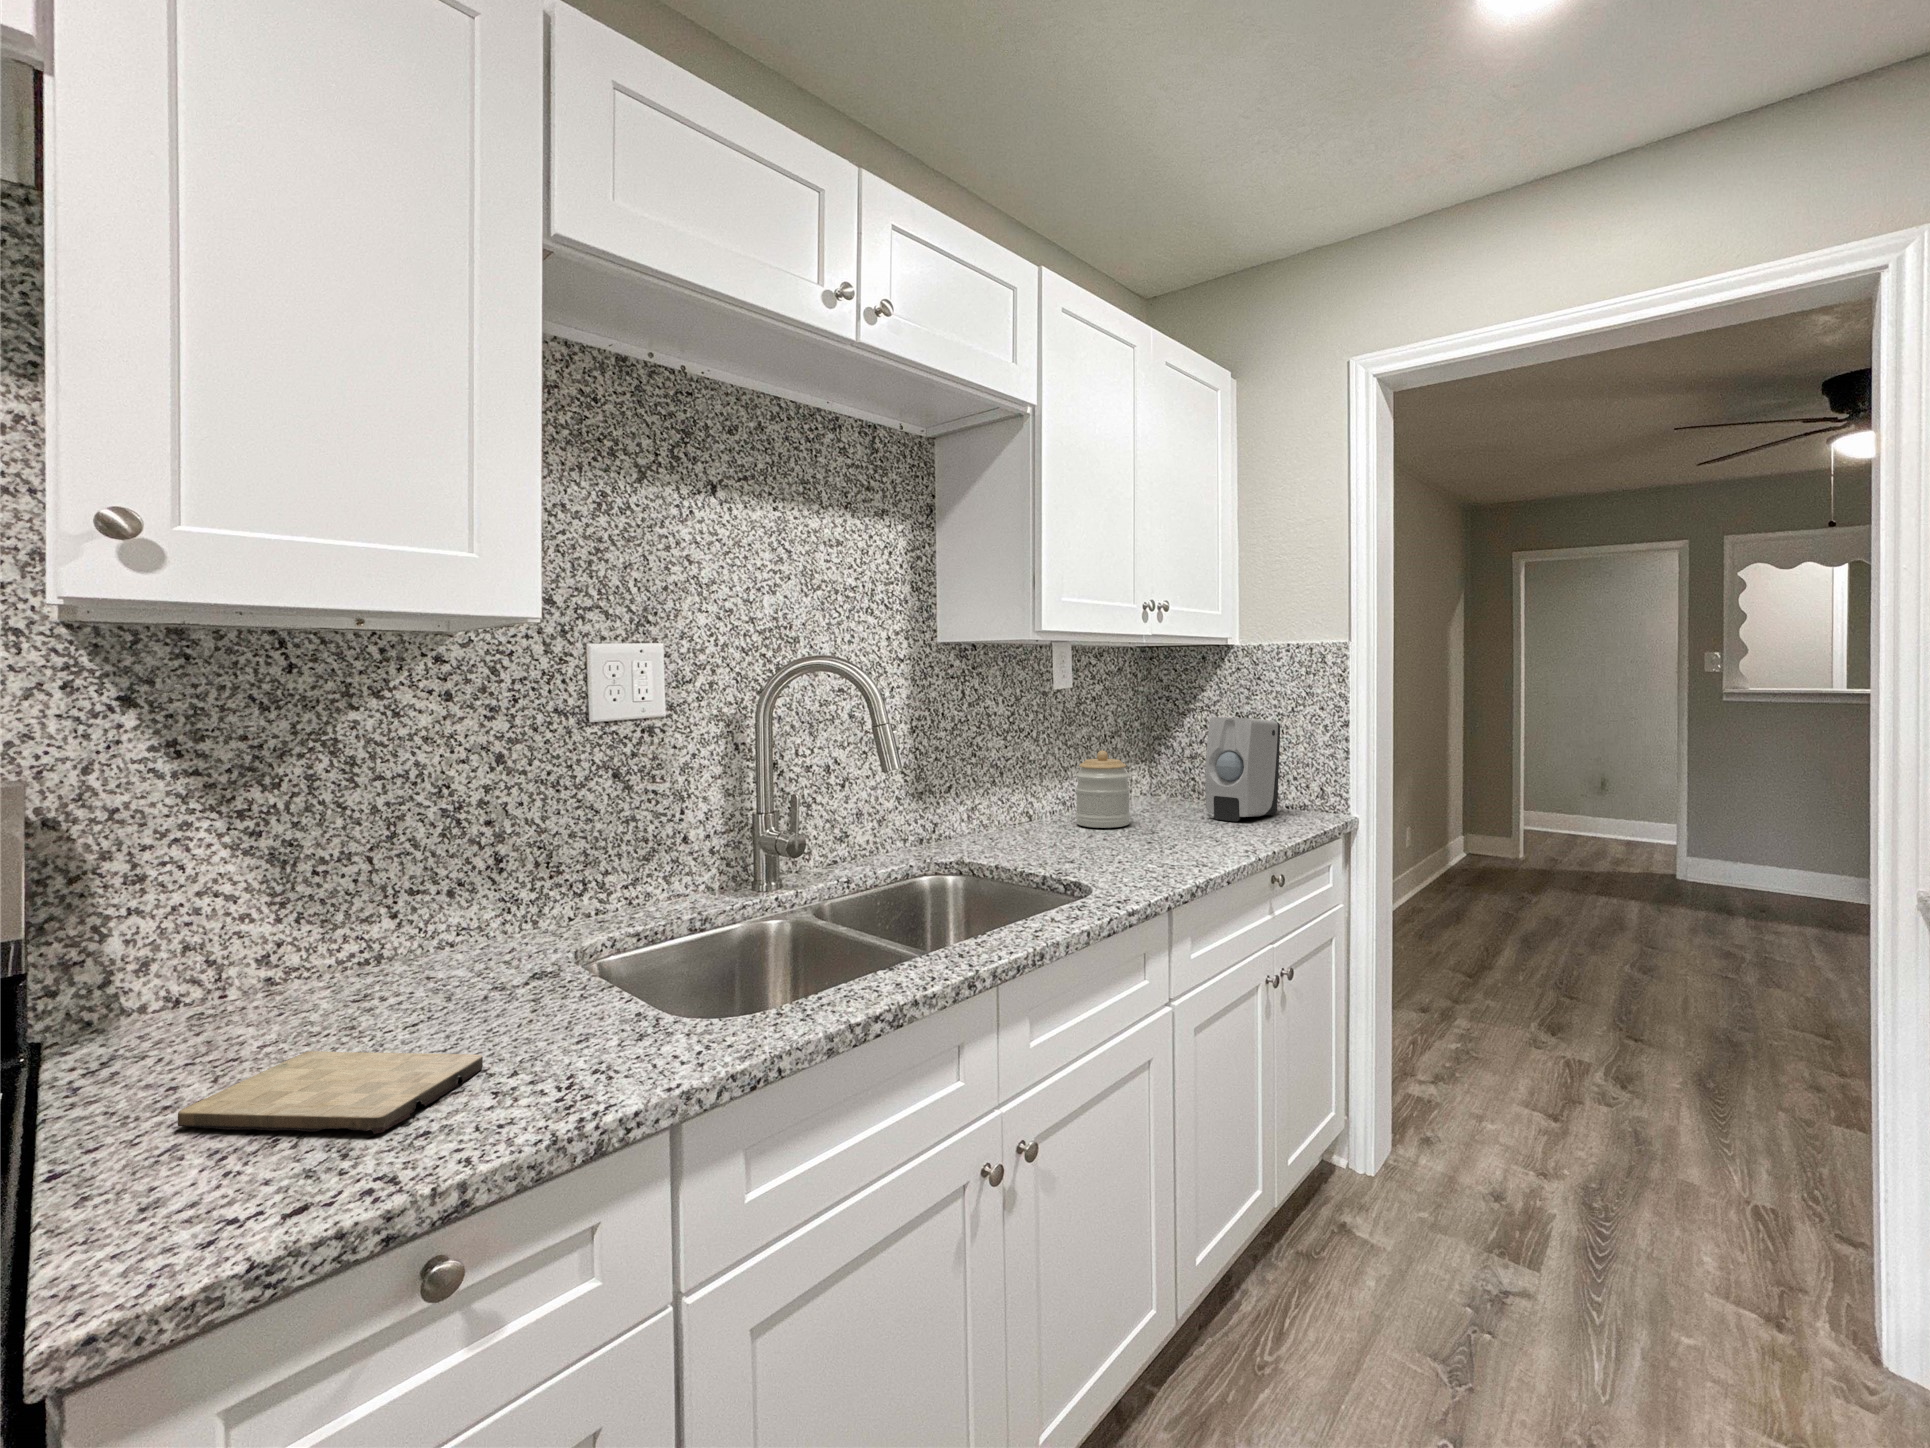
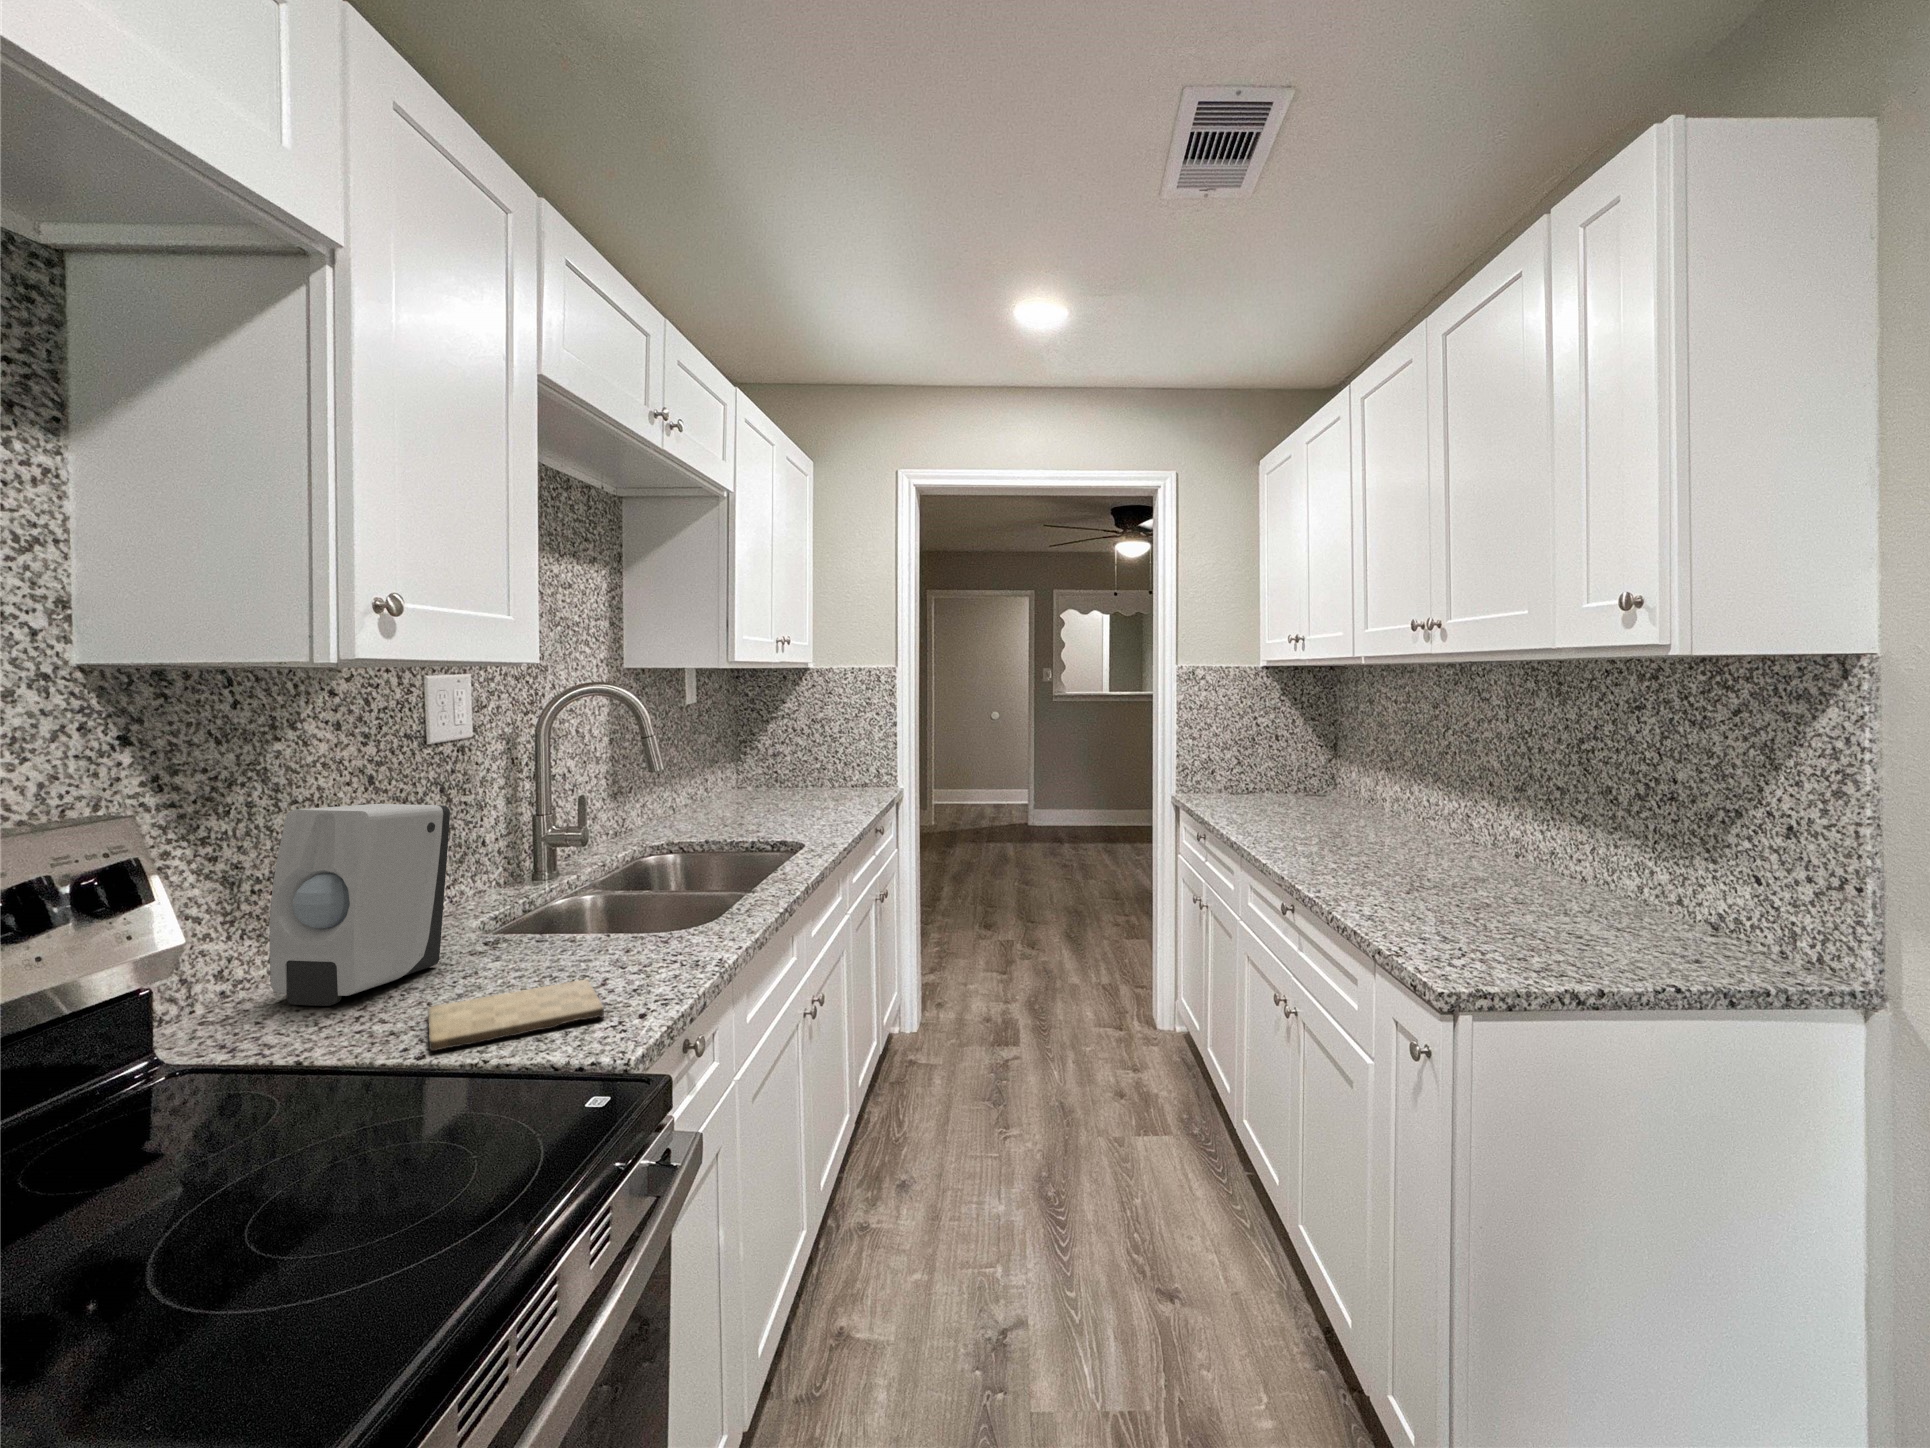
soap dispenser: present [1205,717,1280,821] -> present [269,804,450,1006]
jar: present [1076,751,1130,828] -> none [715,752,760,812]

